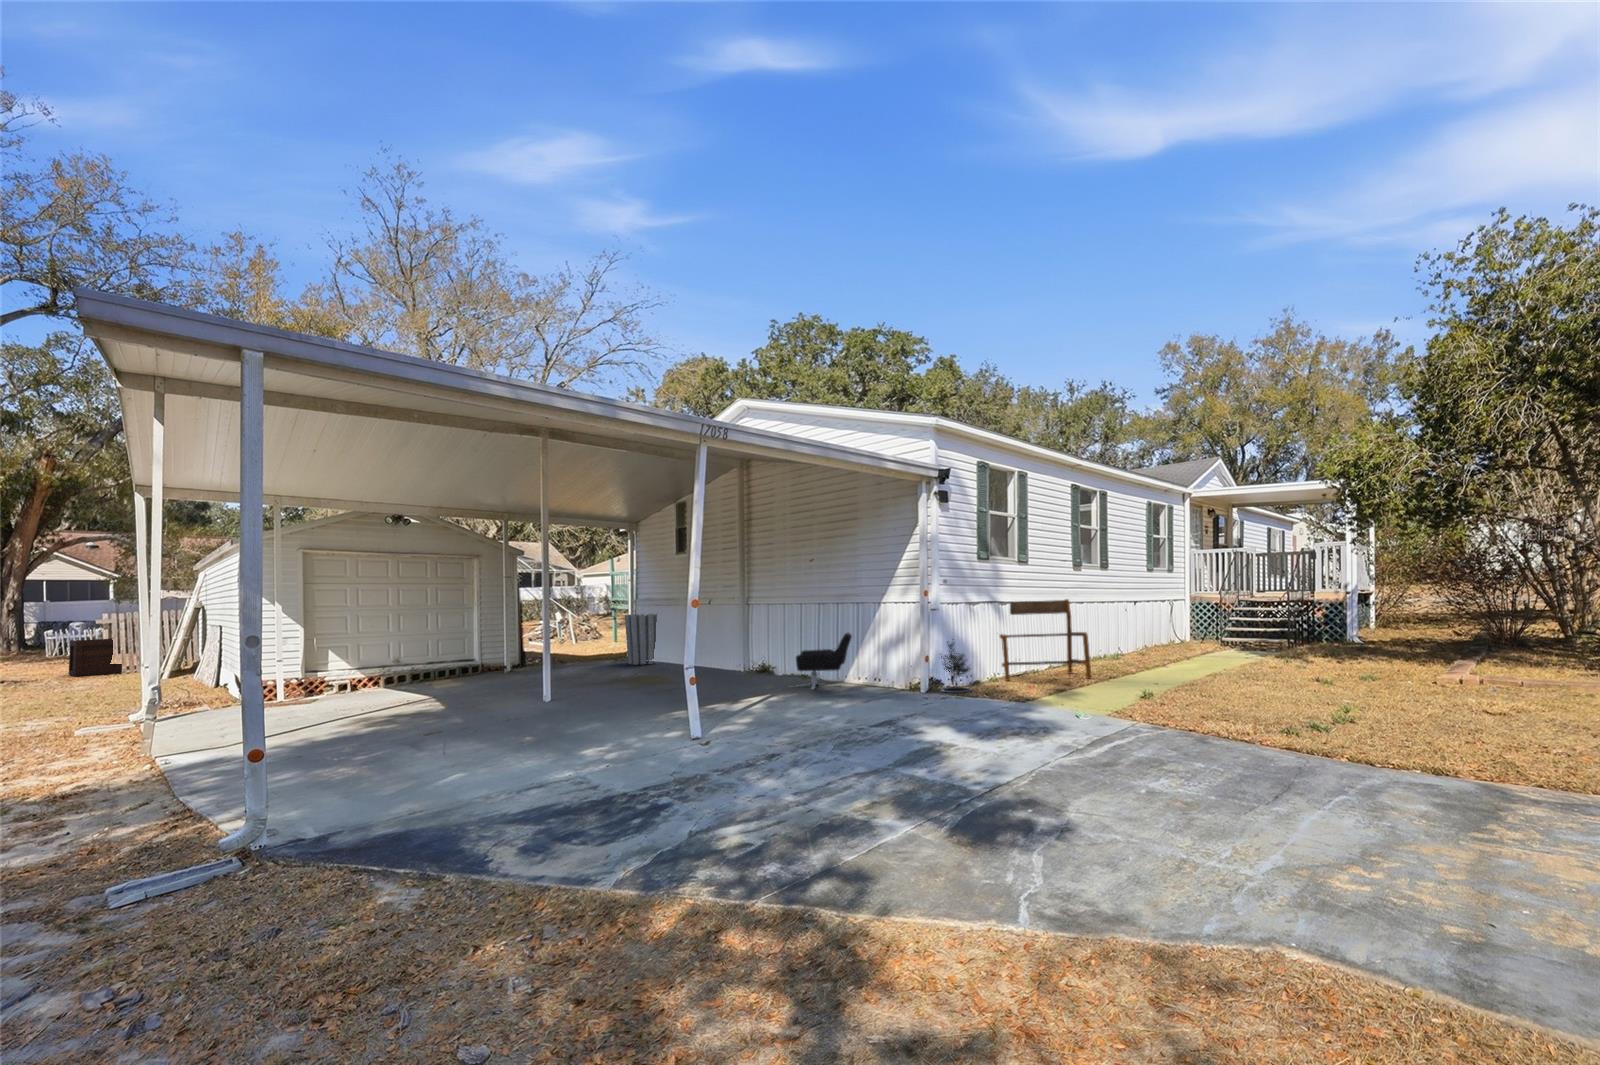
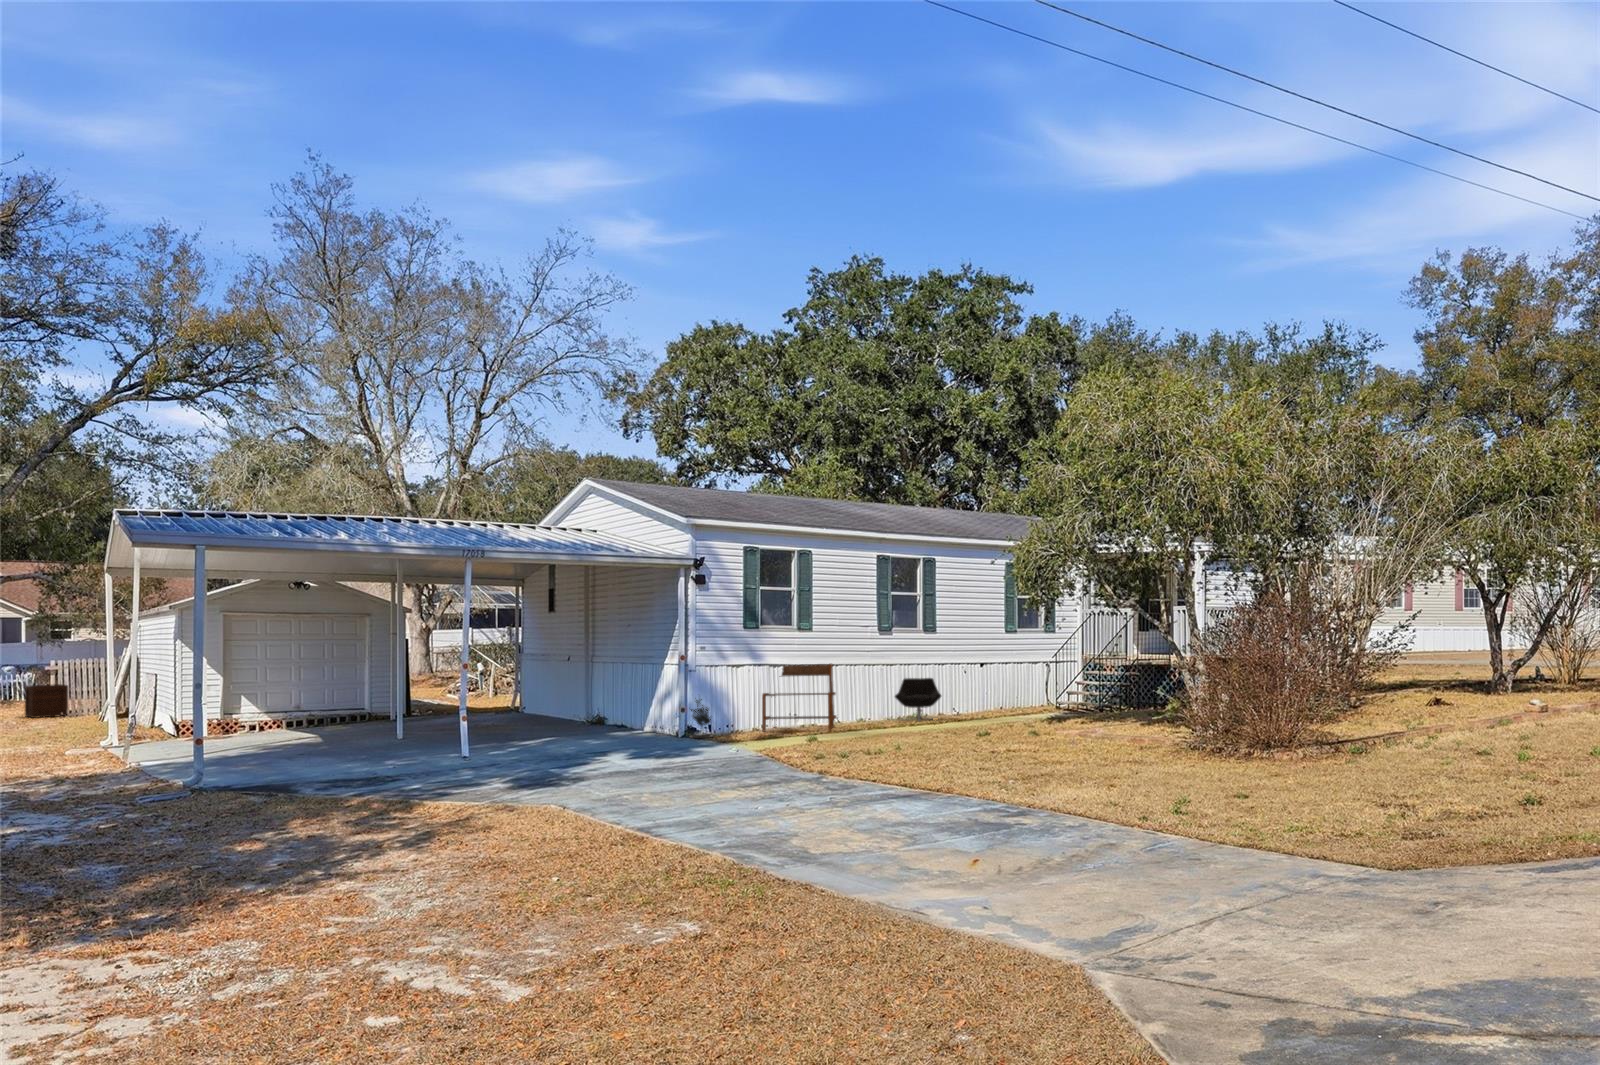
trash can: present [625,614,657,665] -> none [496,669,530,716]
lounge chair: present [796,633,852,689] -> present [895,678,941,720]

